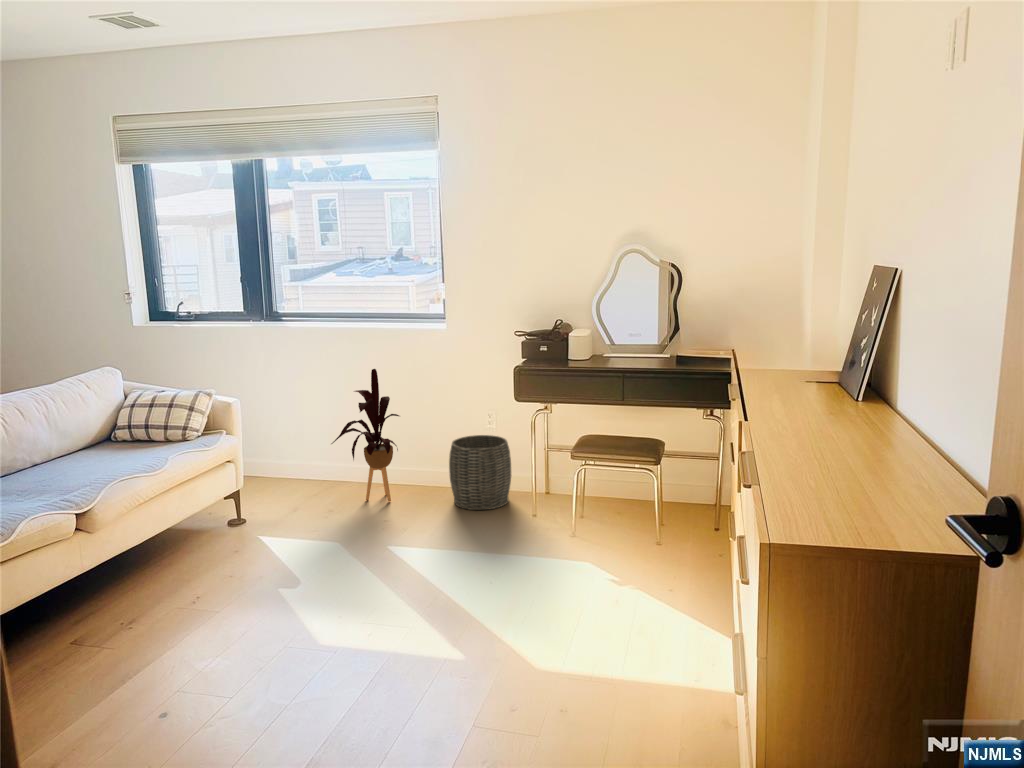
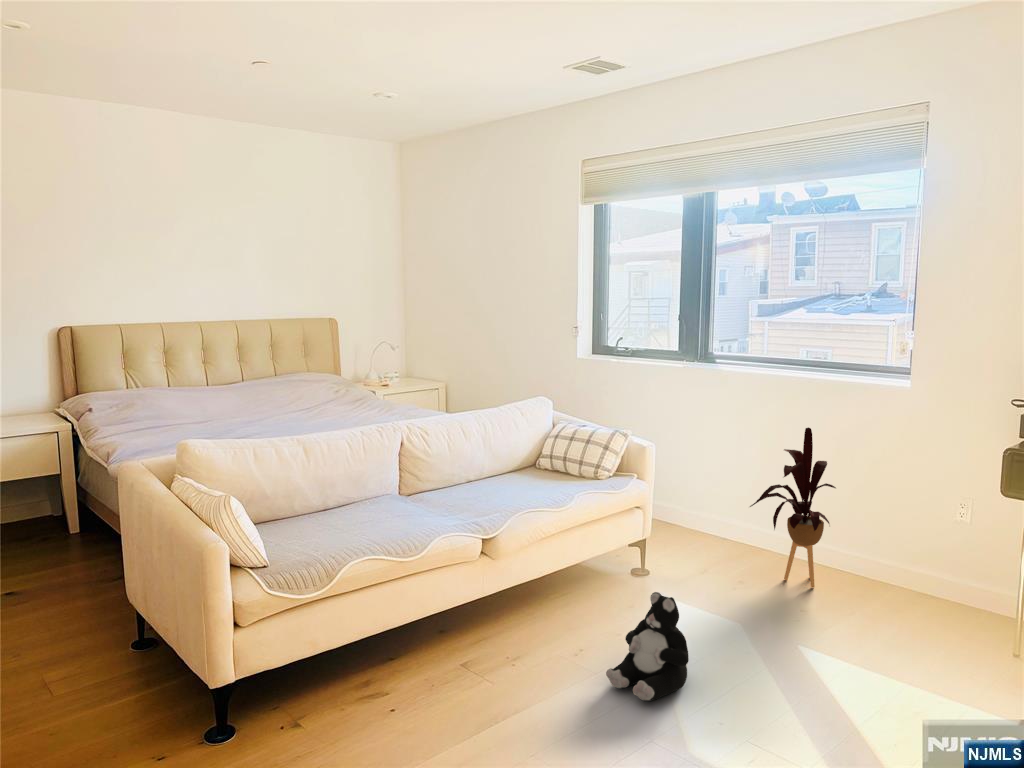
woven basket: present [449,435,511,510] -> none [895,527,988,631]
plush toy: none [233,526,307,621] -> present [606,592,689,701]

